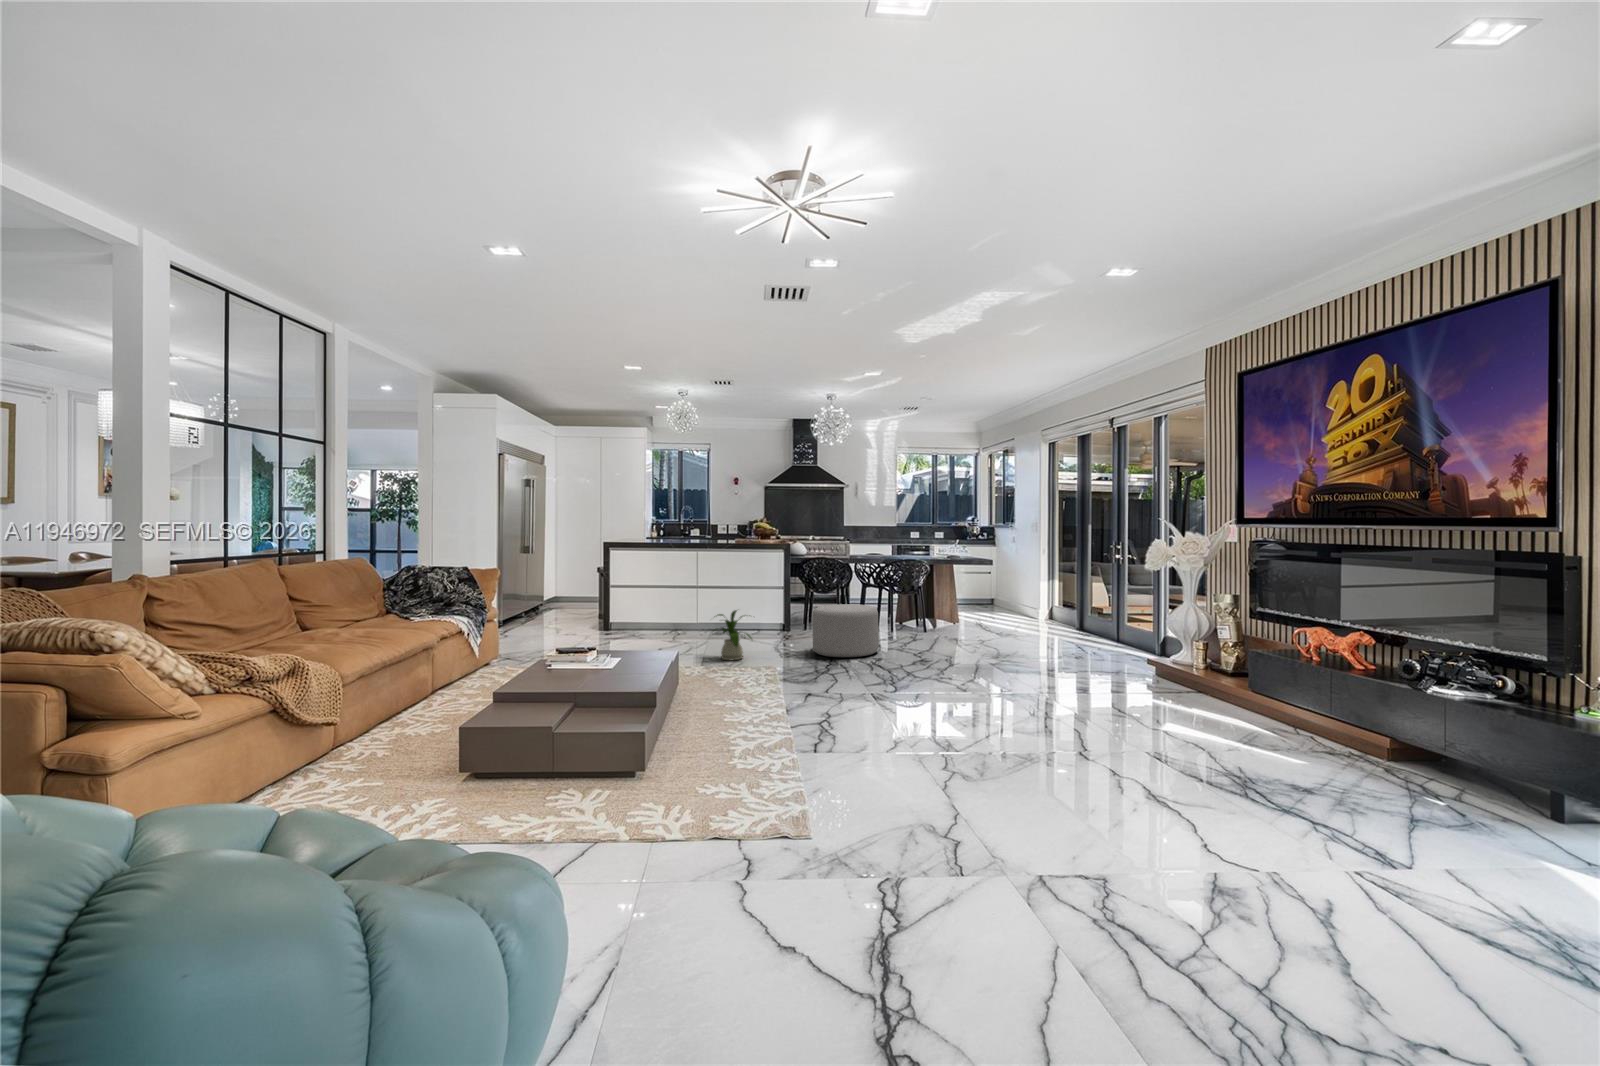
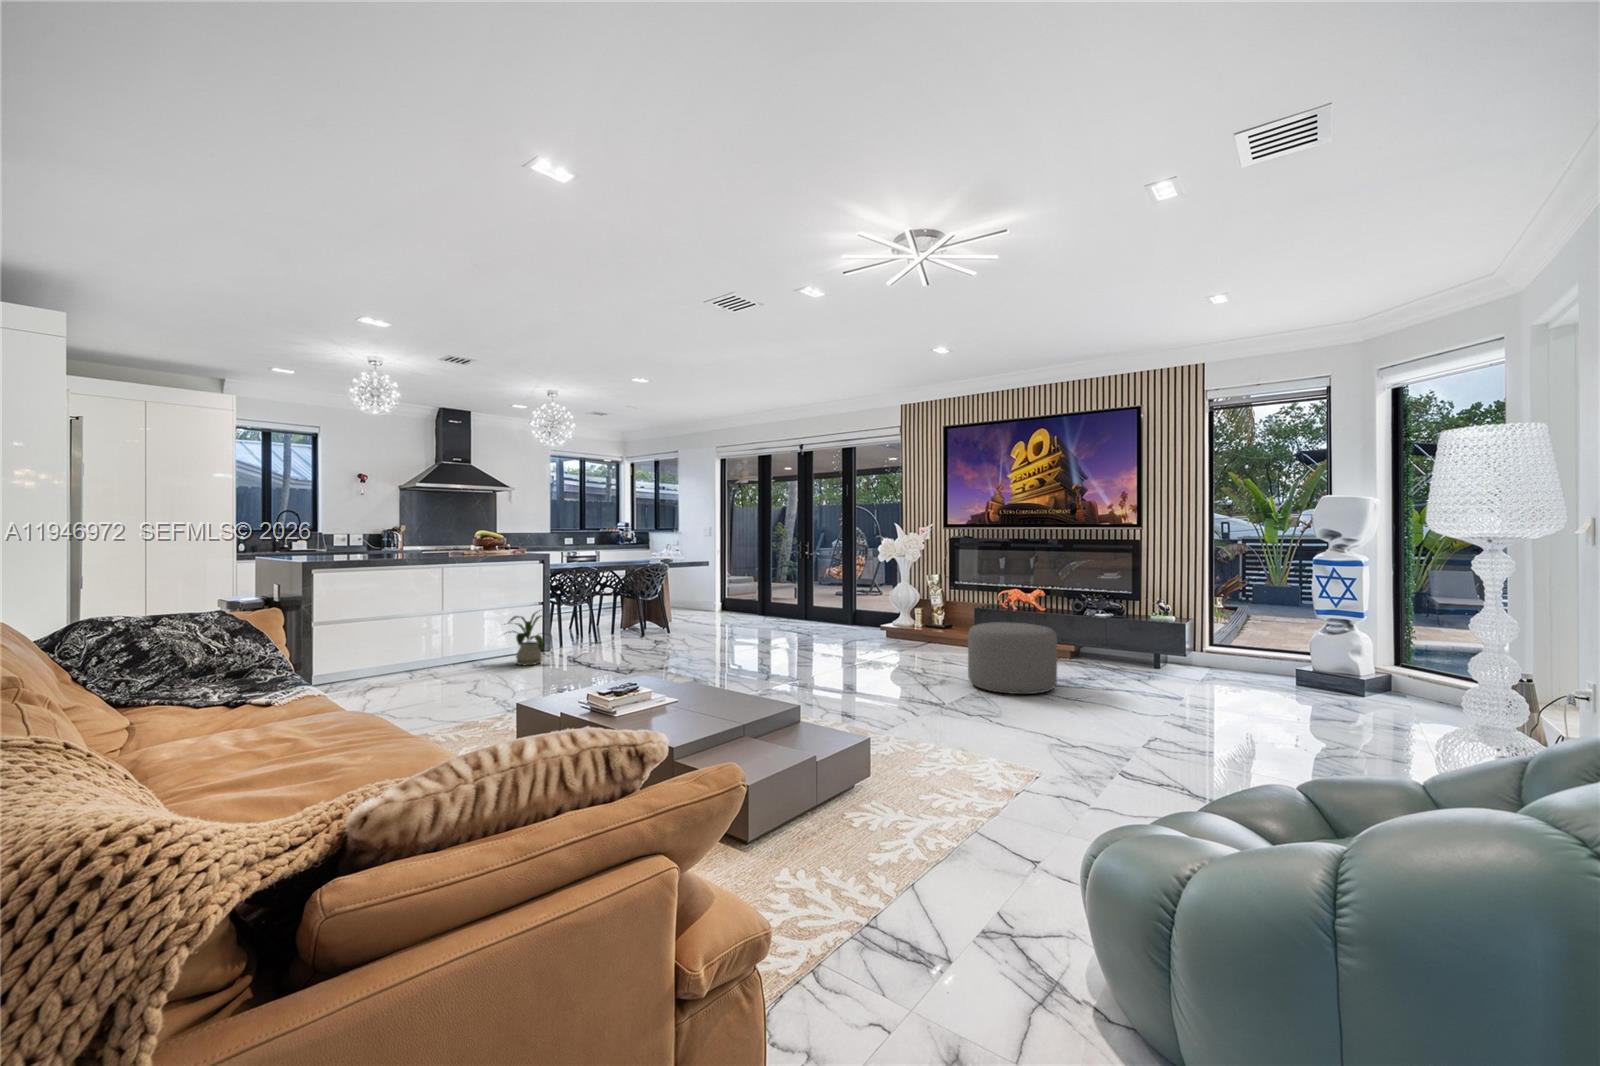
ottoman: present [812,604,879,657] -> present [968,622,1057,694]

